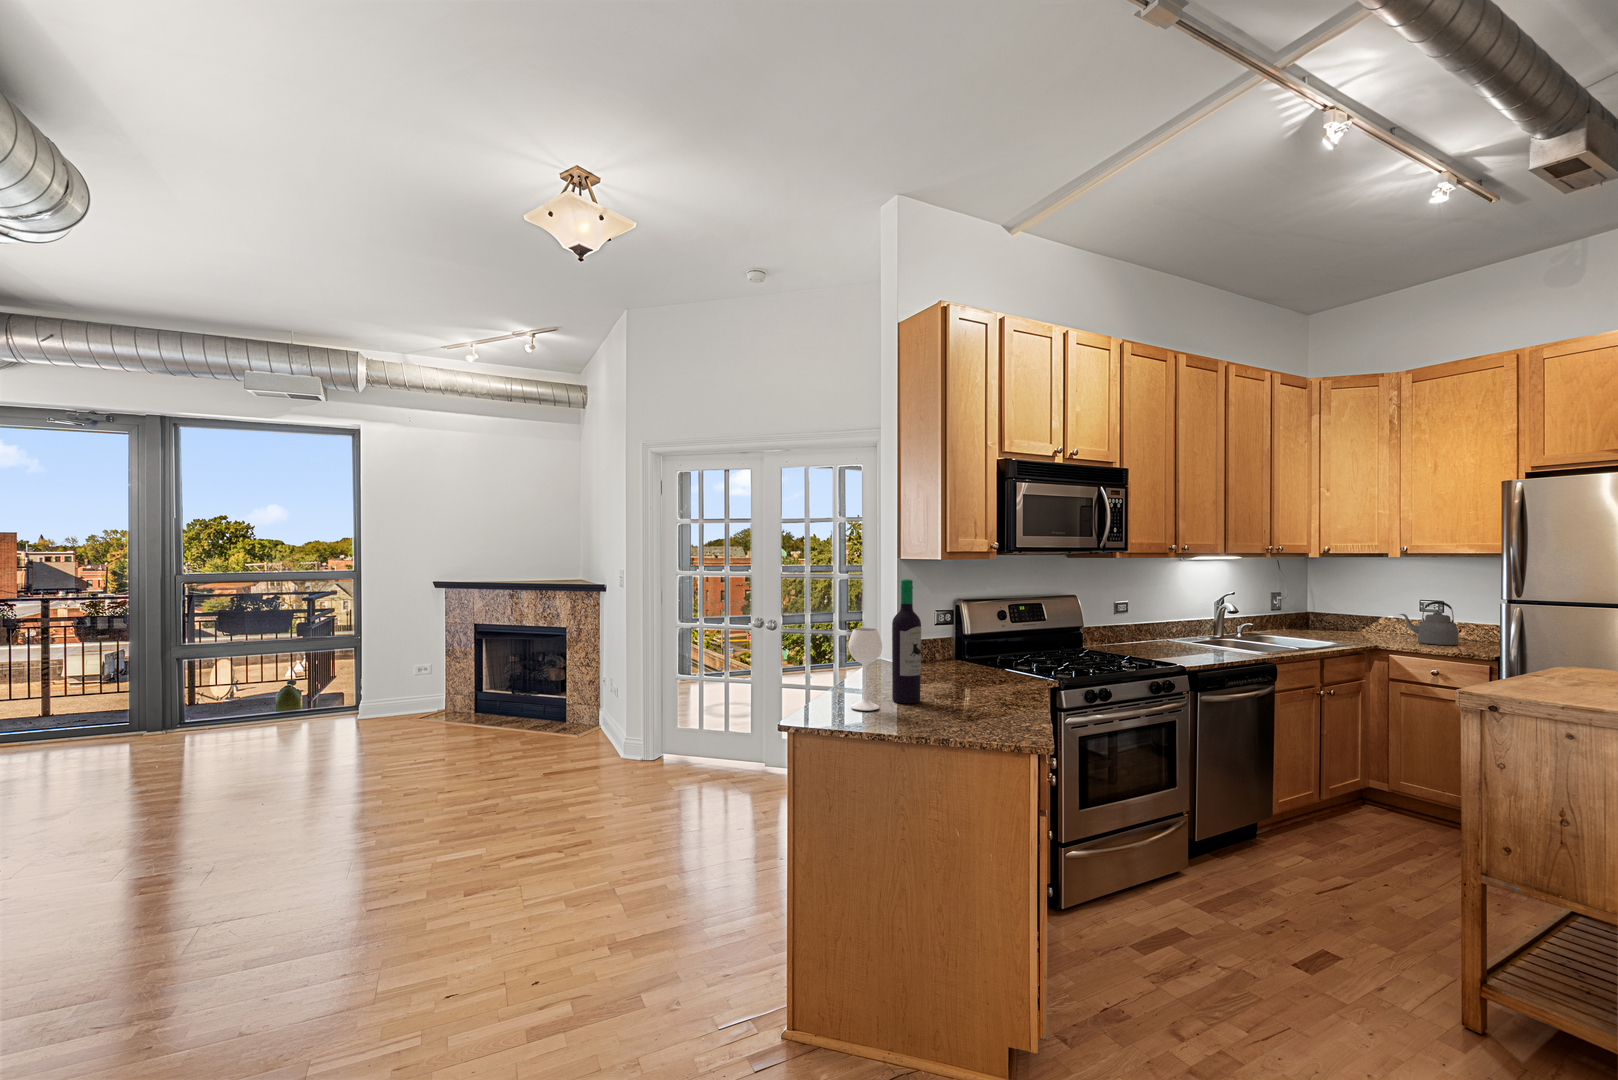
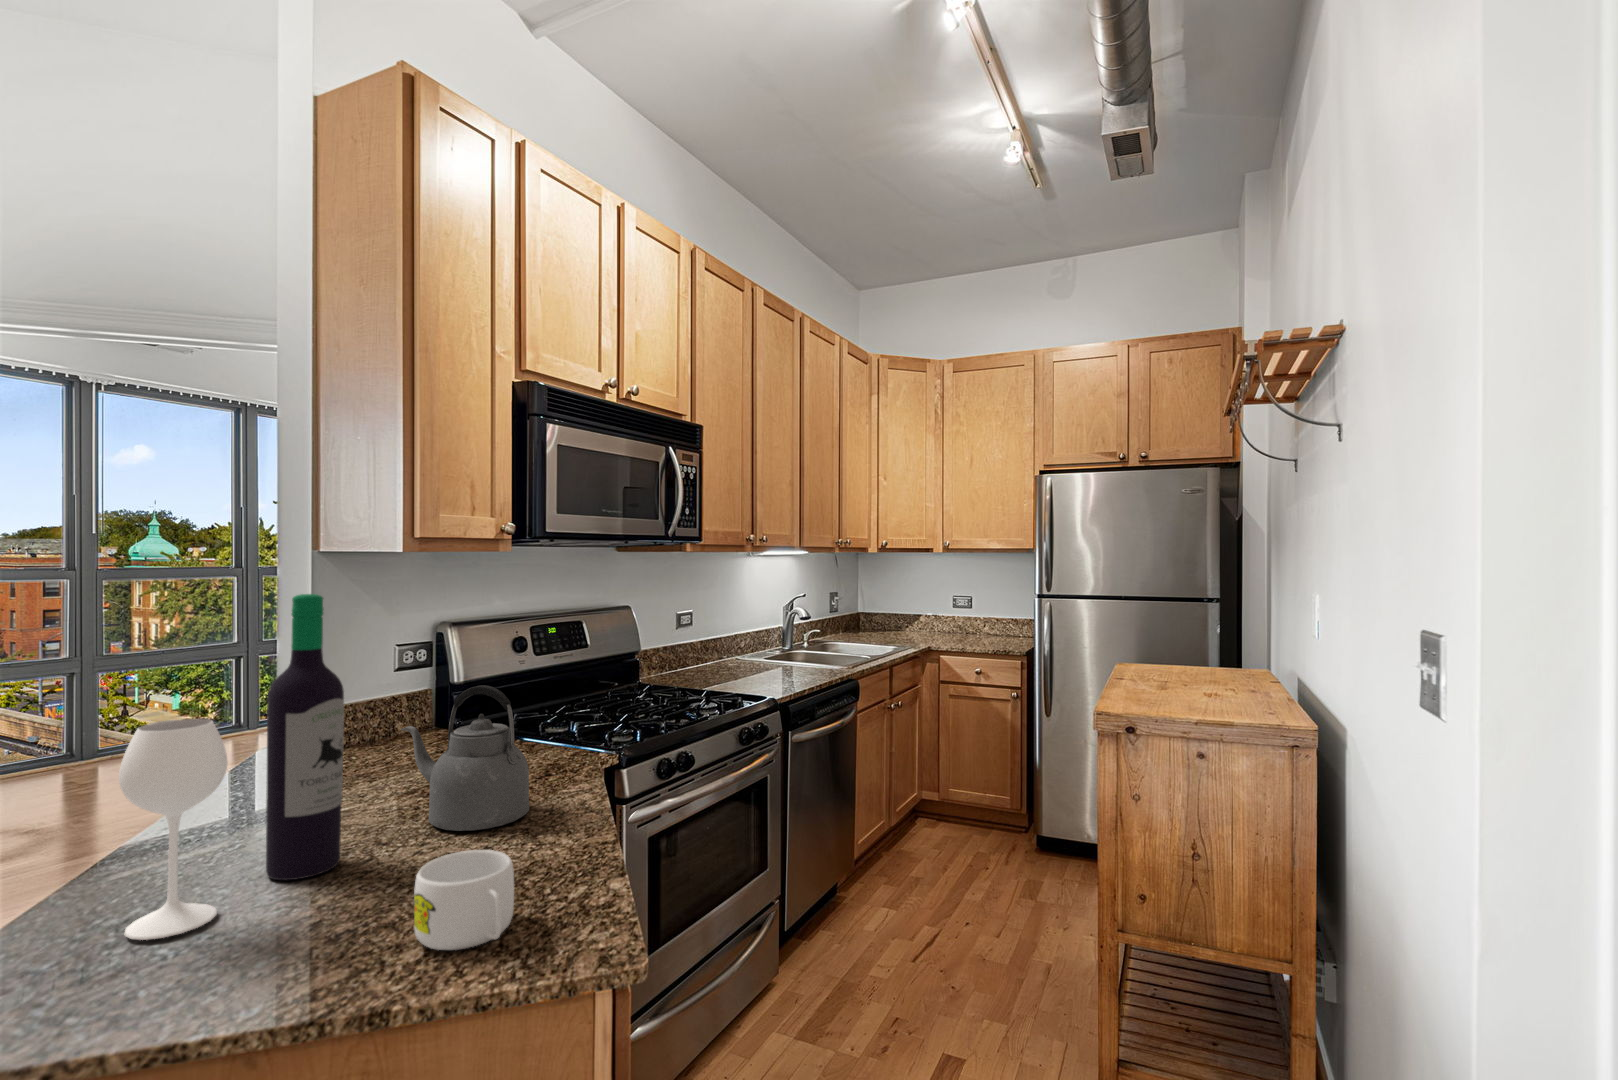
kettle: present [1400,601,1459,645] -> present [401,685,529,831]
mug: none [954,696,995,732] -> present [414,850,514,950]

